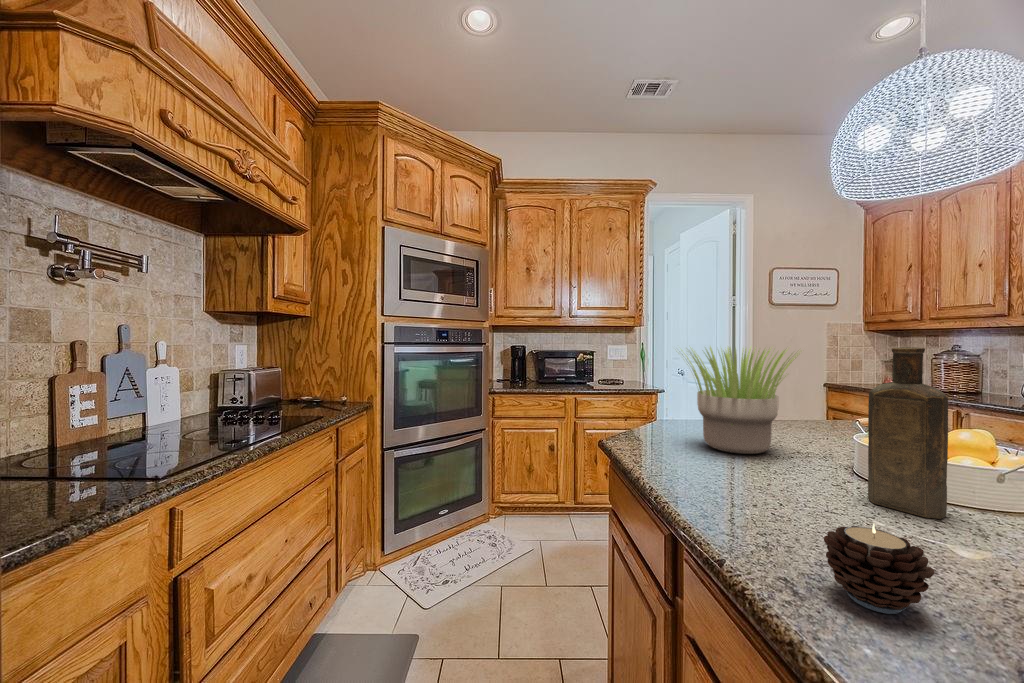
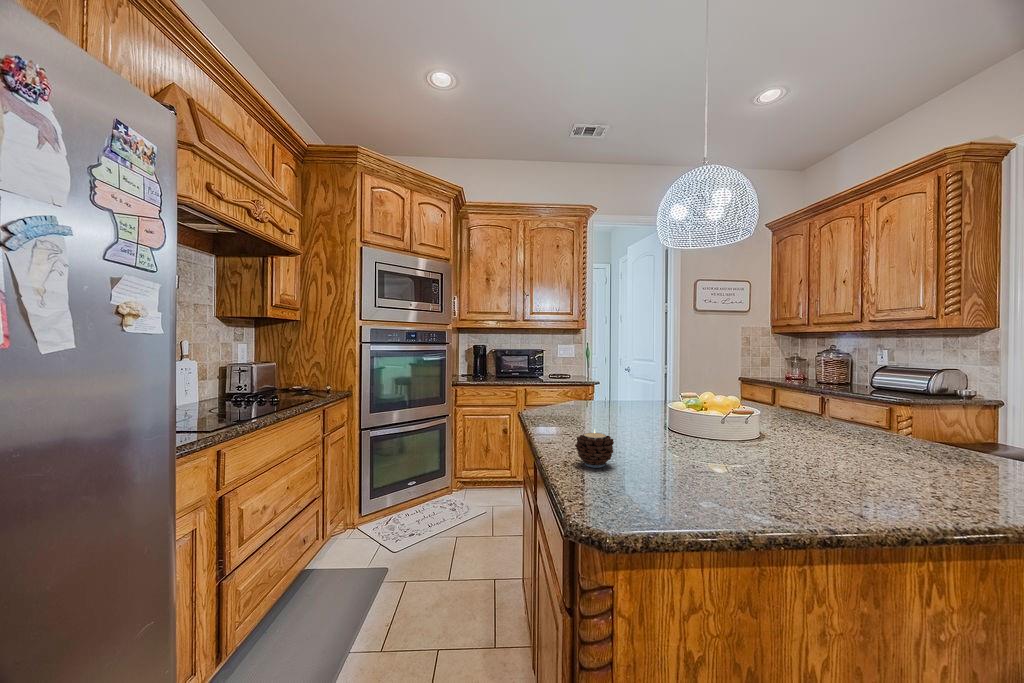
potted plant: present [687,347,798,454] -> none [564,345,650,418]
bottle: present [868,347,948,519] -> none [652,347,684,443]

